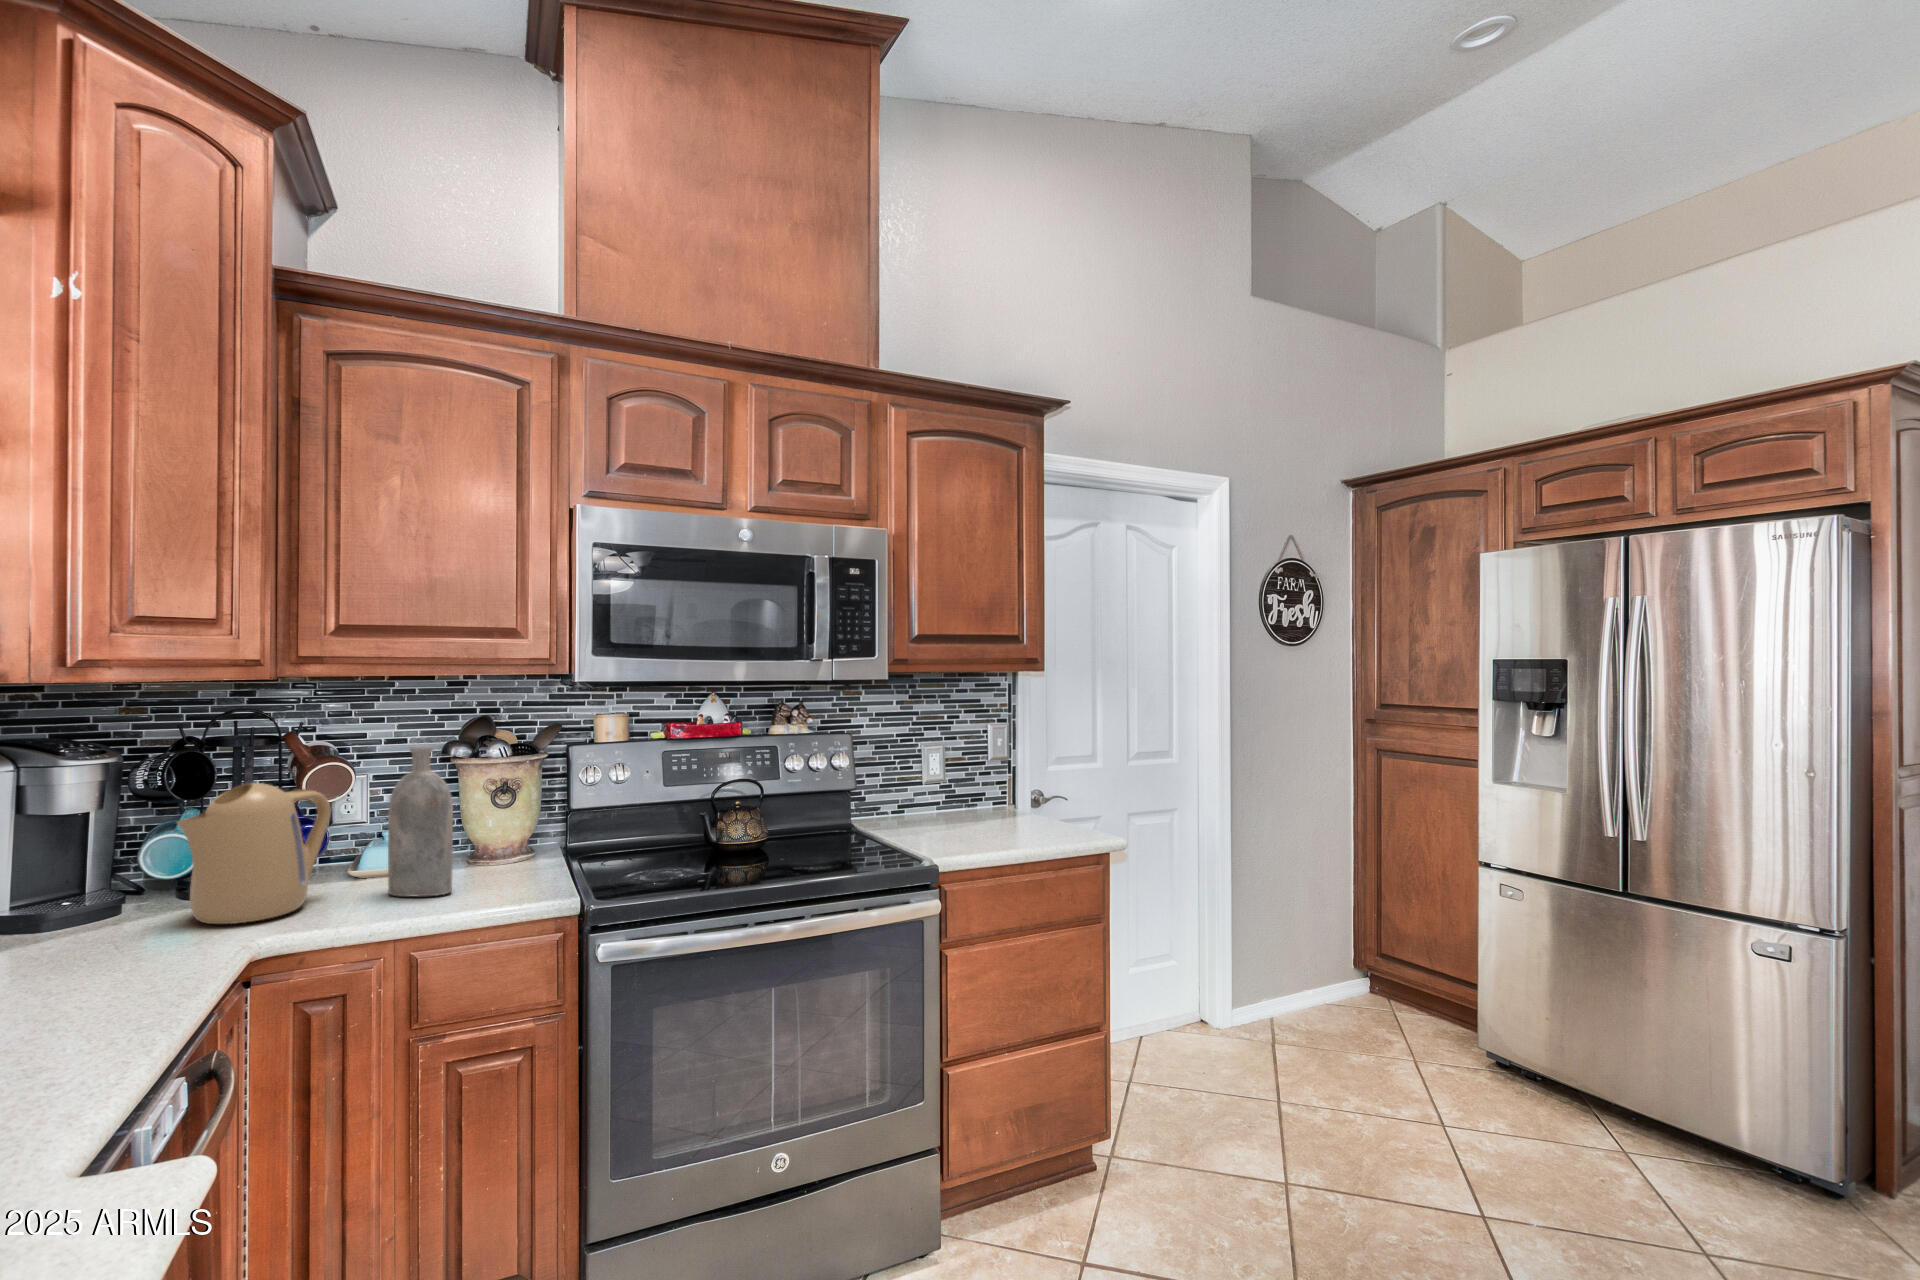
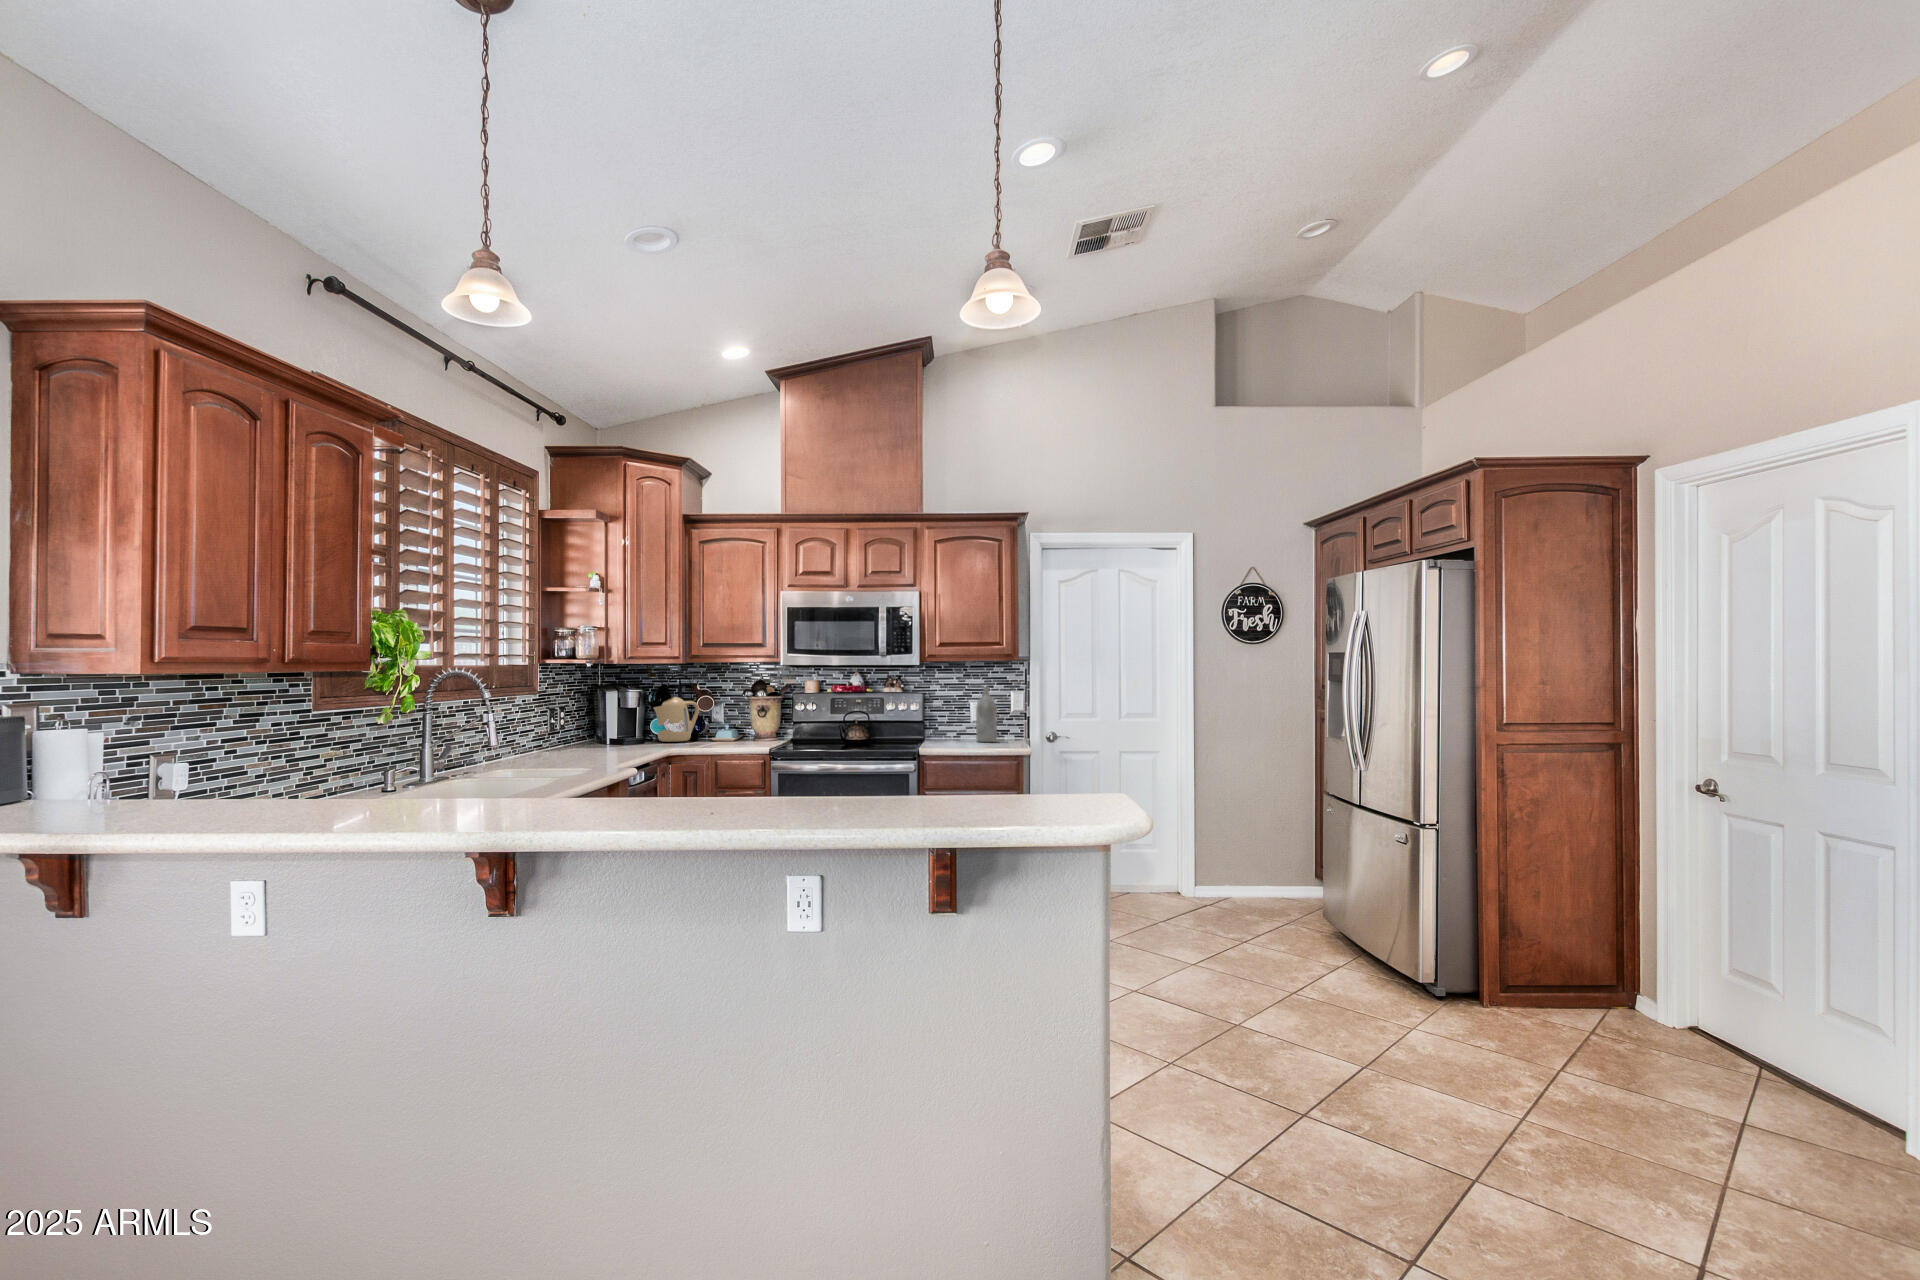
bottle: present [388,746,453,897] -> present [976,687,997,742]

